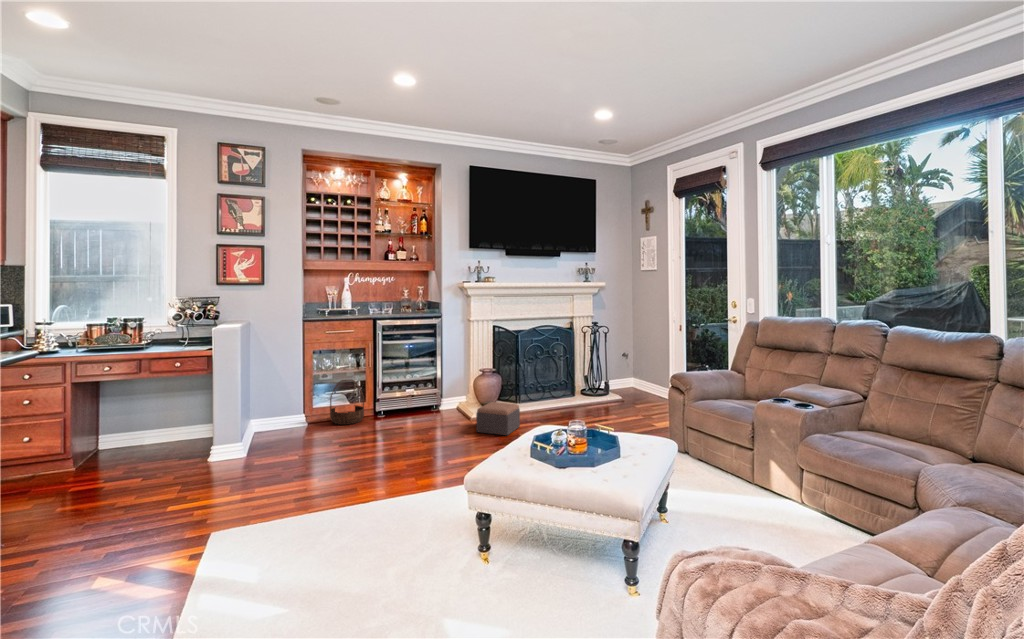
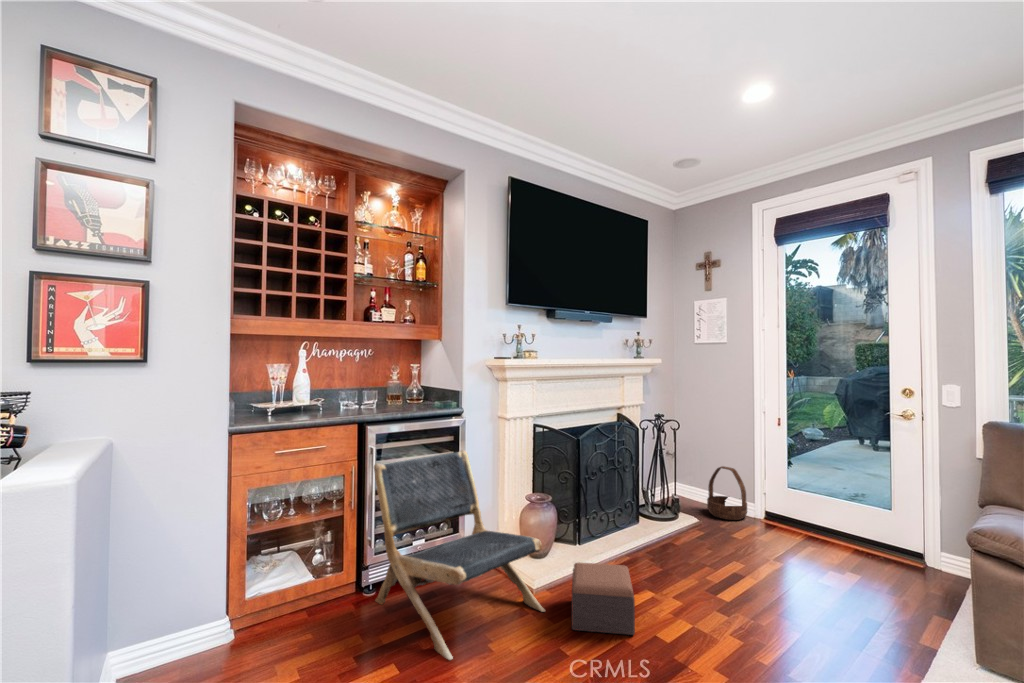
lounge chair: none [381,339,470,435] -> present [374,450,545,660]
basket: present [330,379,364,425] -> present [707,466,747,520]

